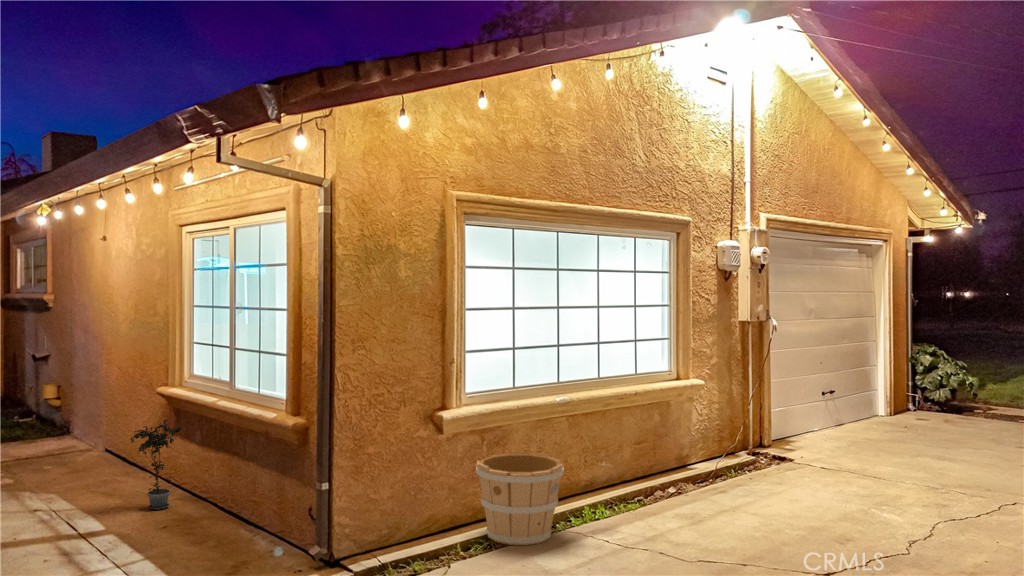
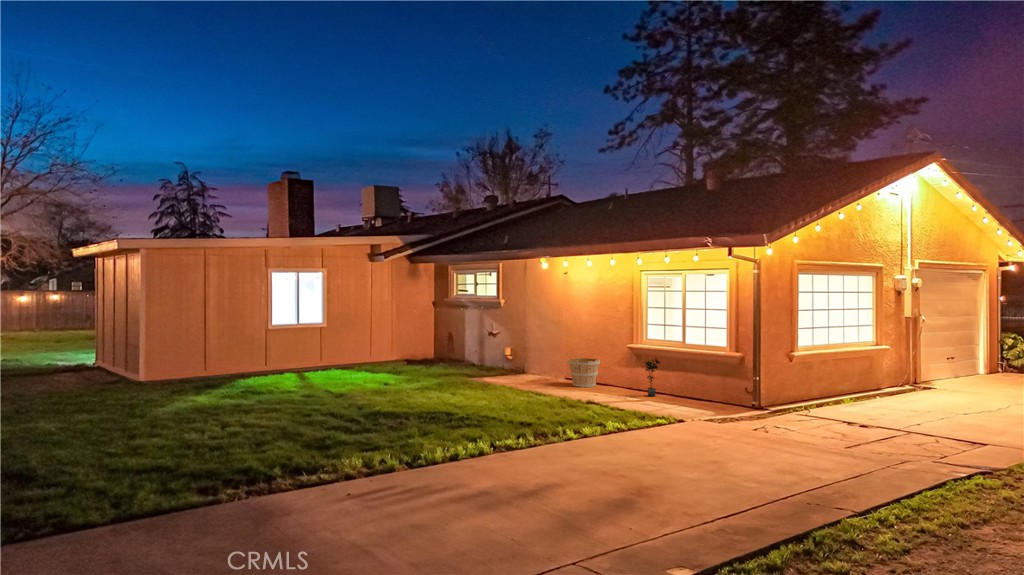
wooden bucket: present [476,452,564,545] -> present [569,357,600,387]

